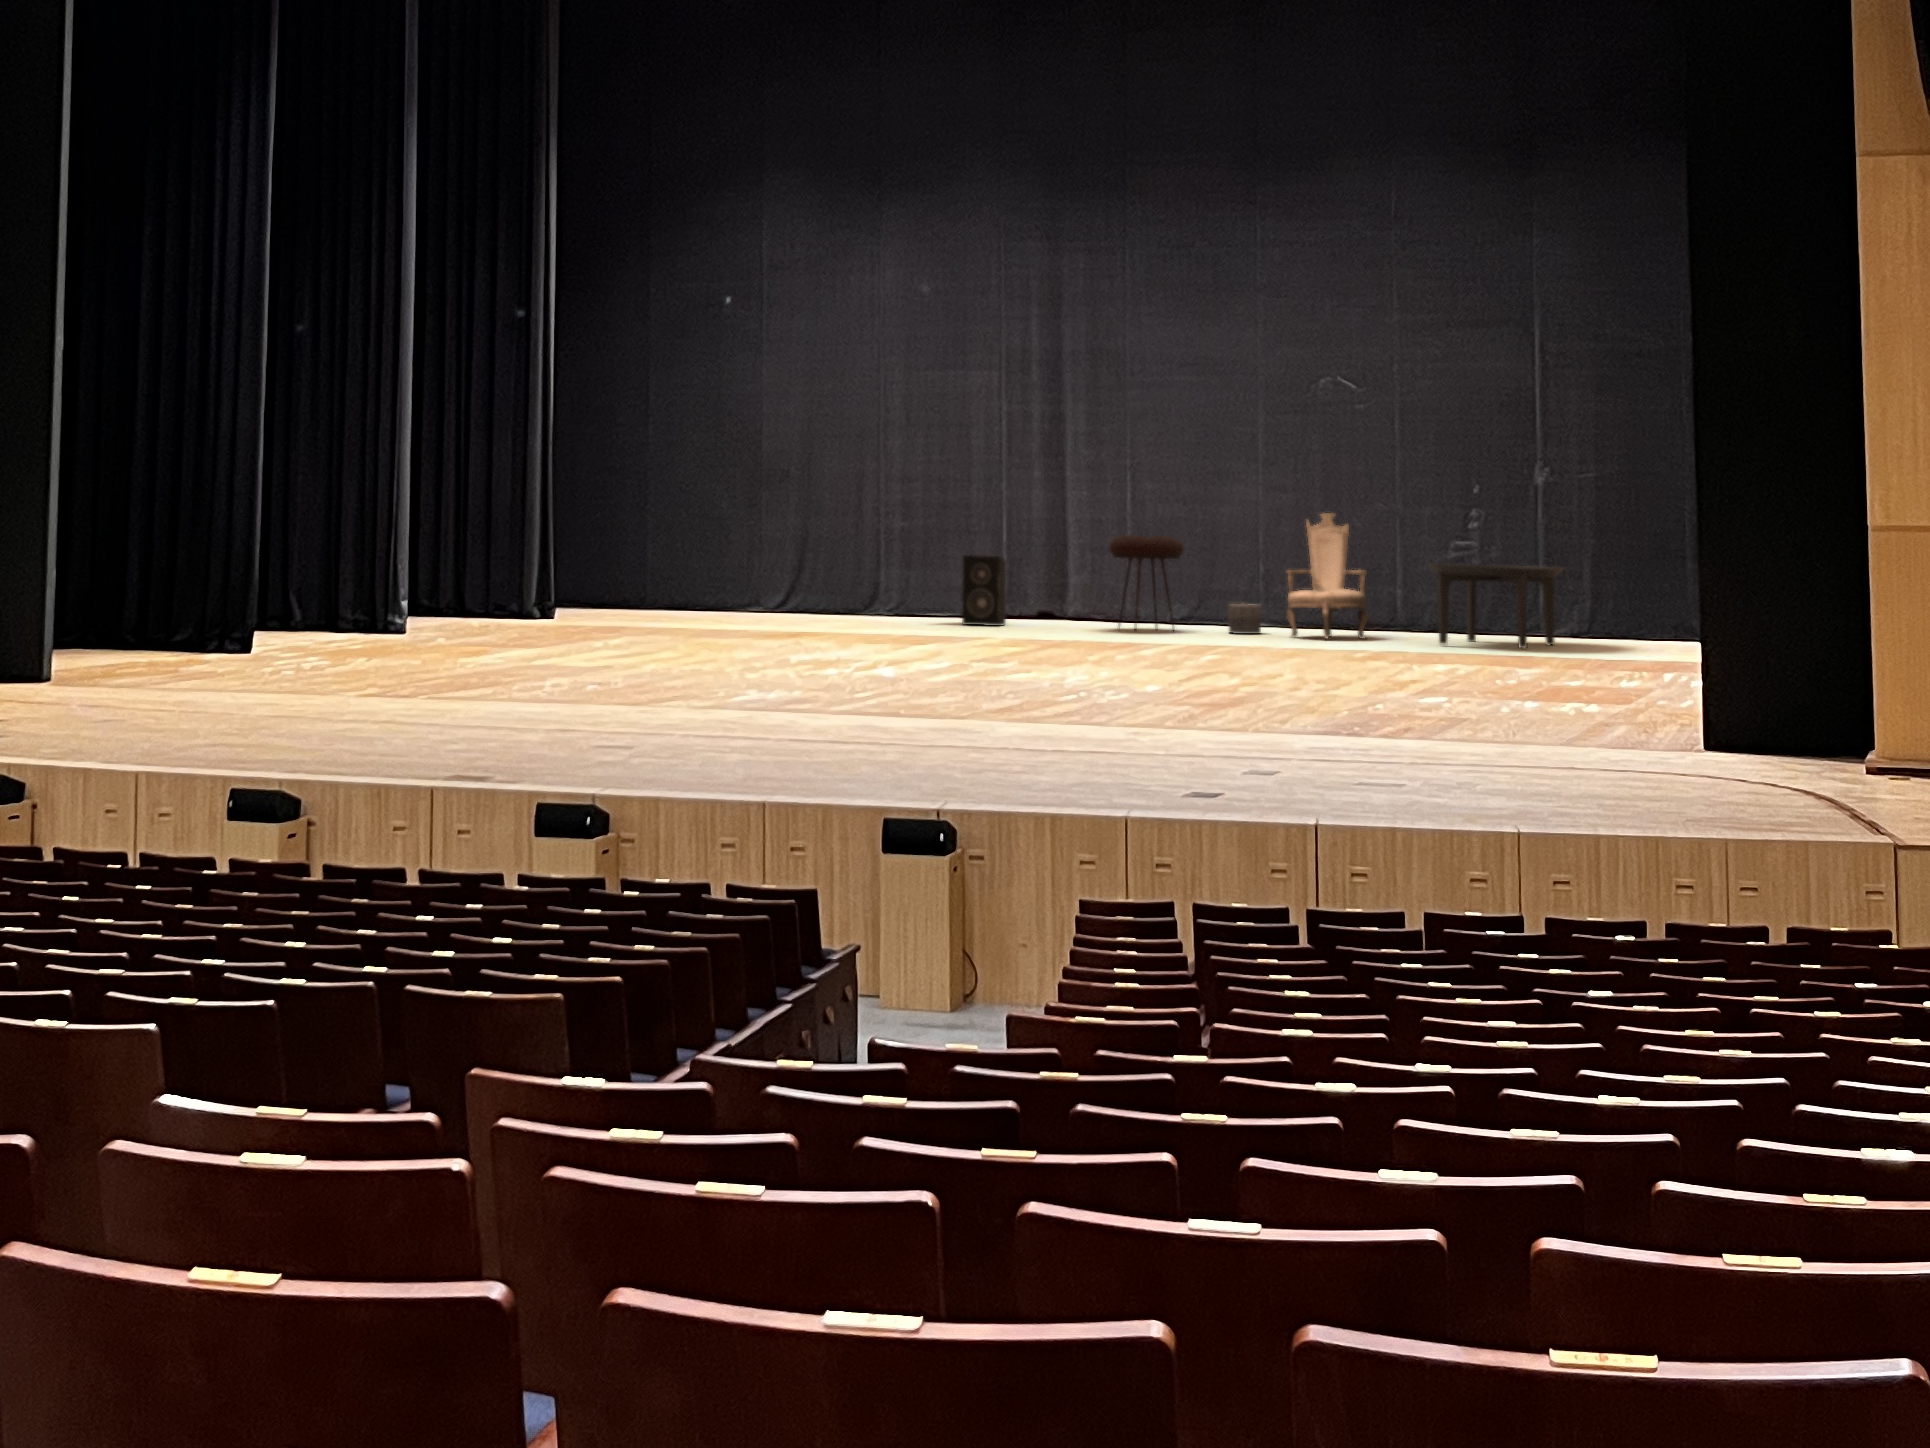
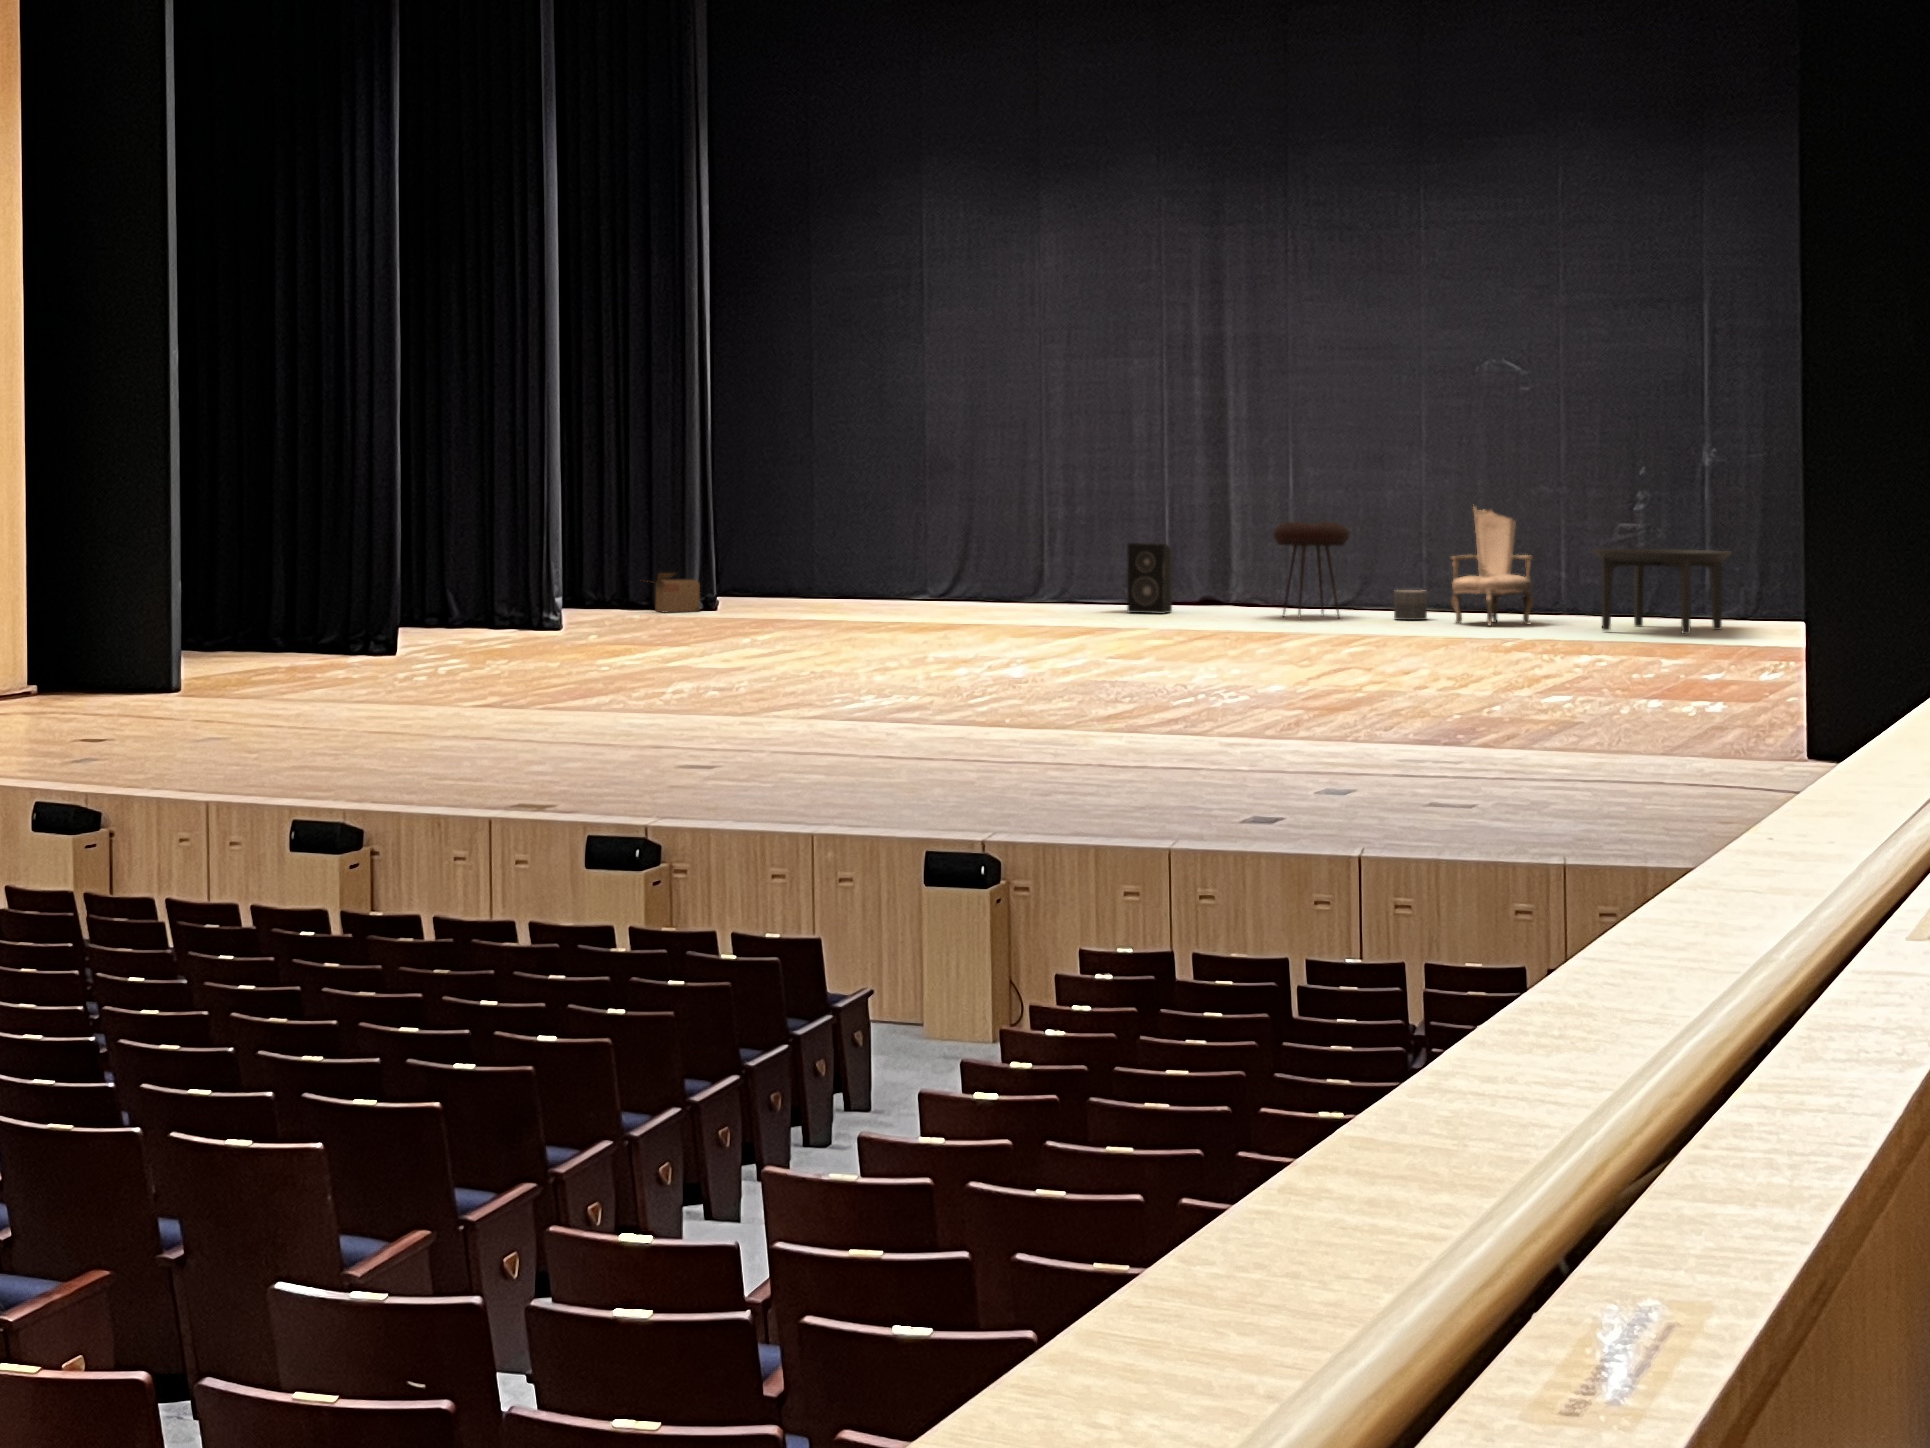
cardboard box: none [476,580,536,620] -> present [656,573,700,612]

